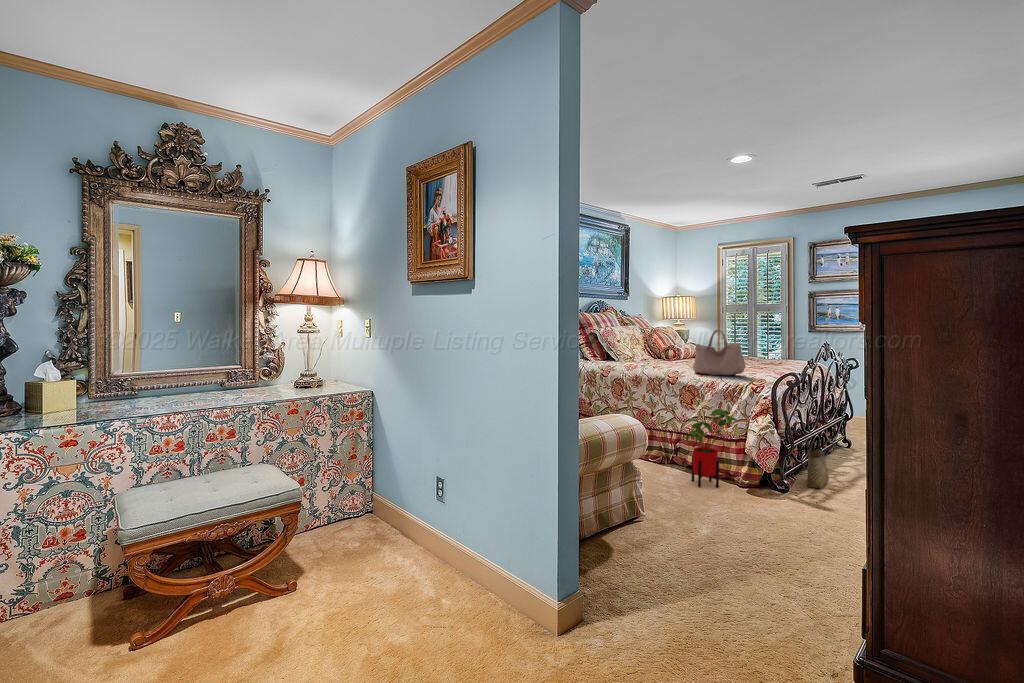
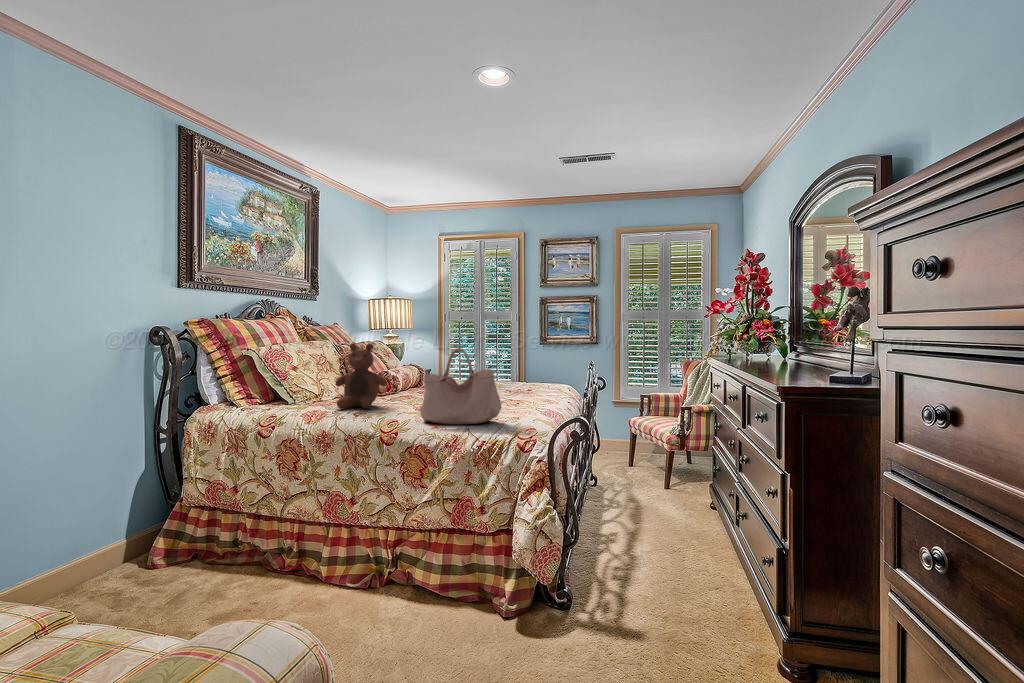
stuffed bear: none [643,327,674,366] -> present [335,344,387,409]
house plant: present [686,409,738,487] -> none [416,491,502,642]
woven basket: present [805,436,829,488] -> none [585,507,617,588]

